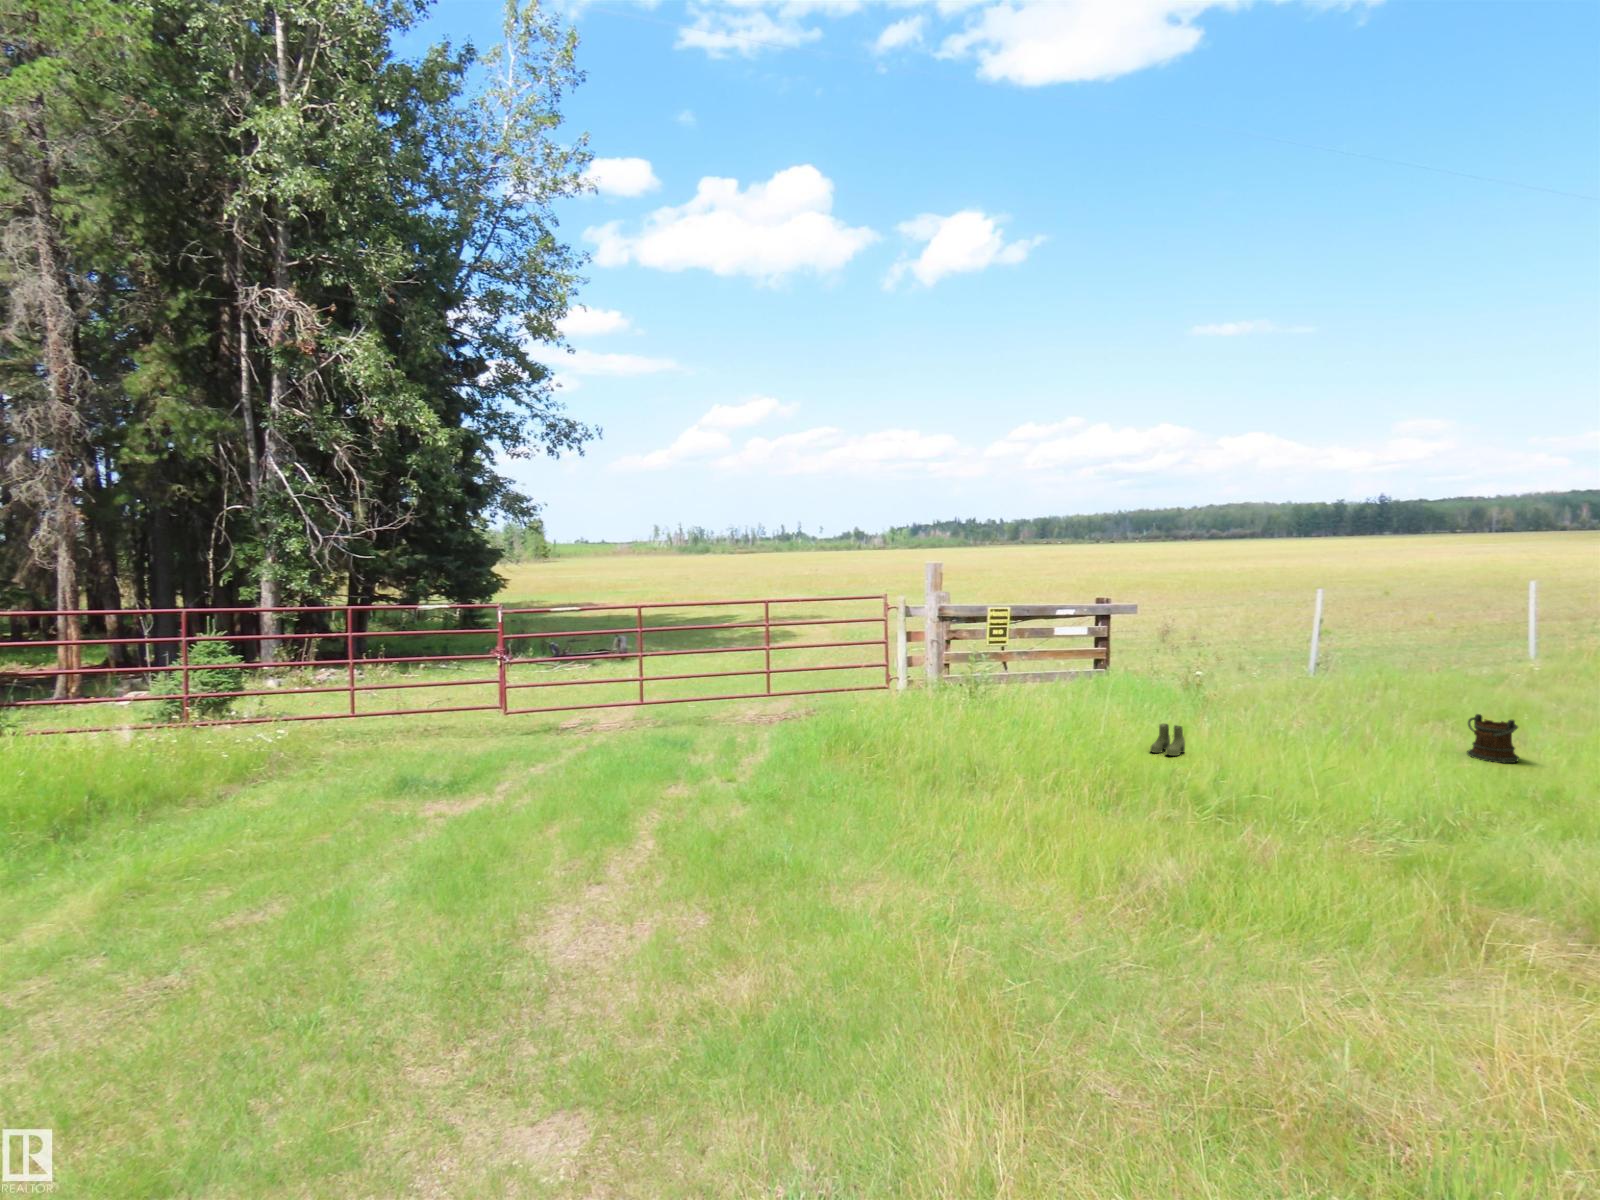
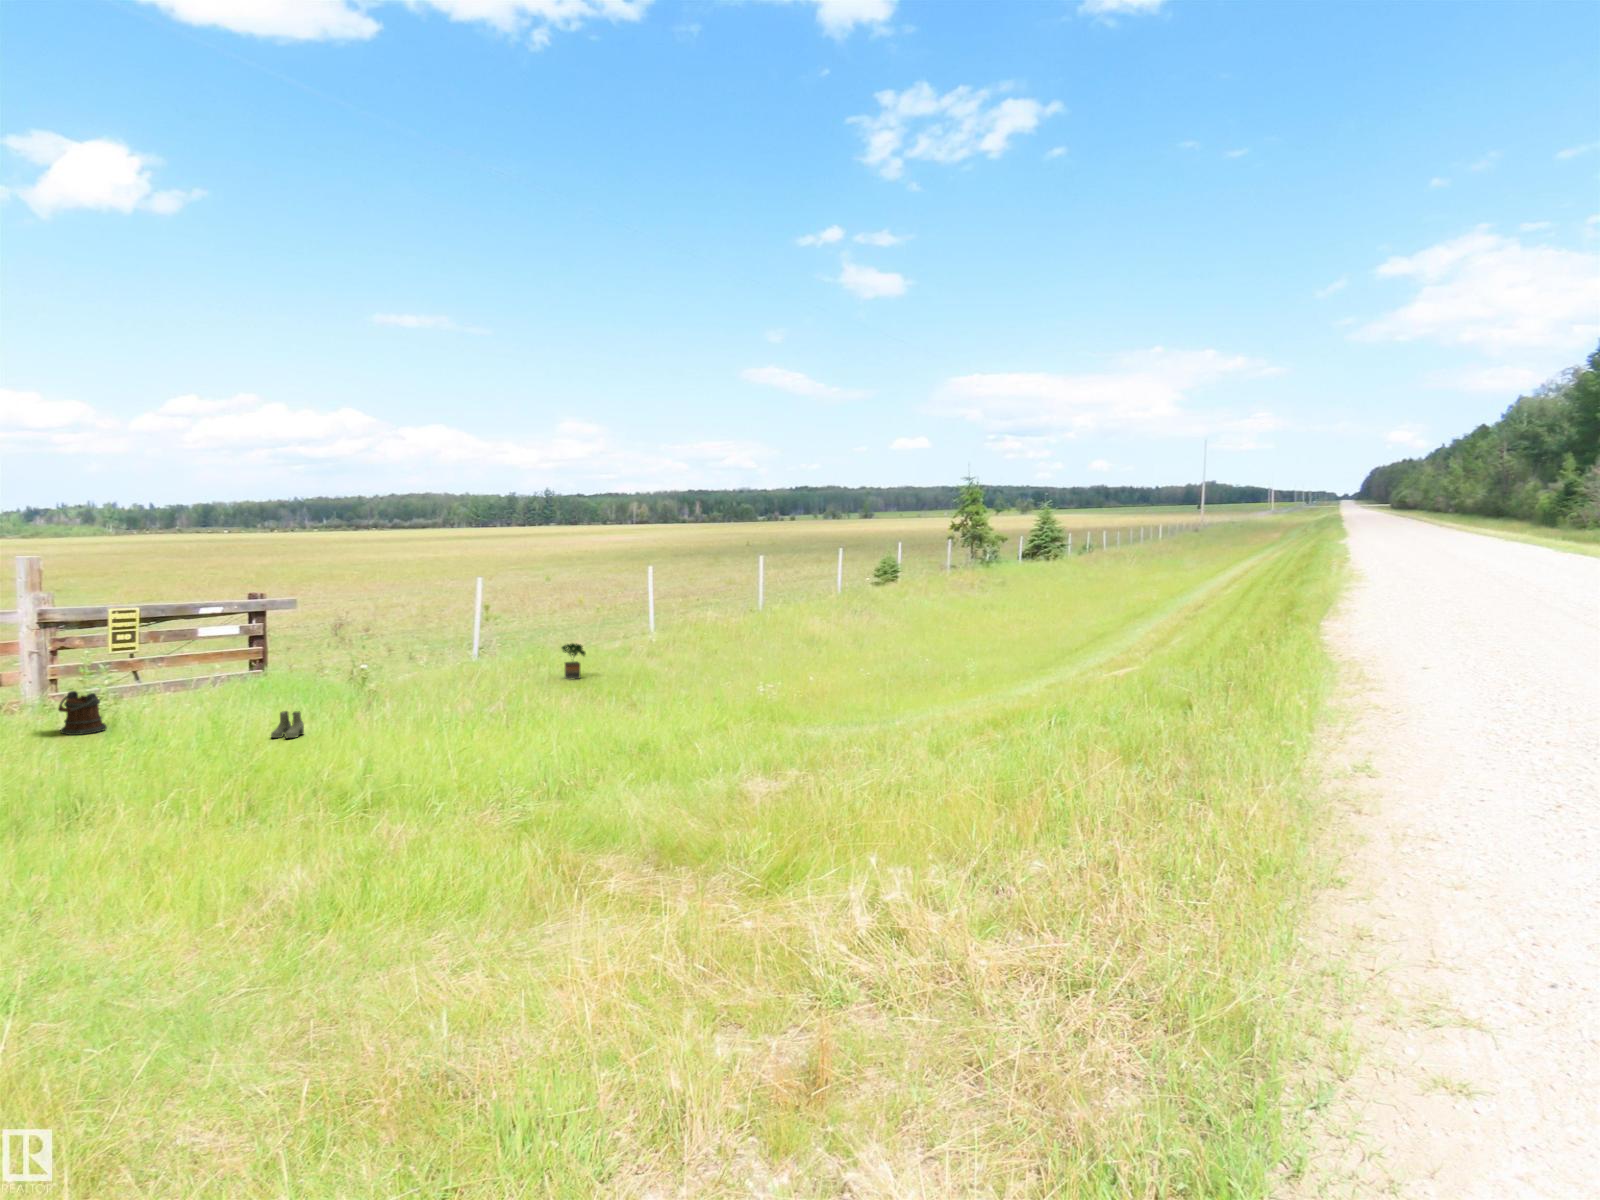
potted tree: none [1475,669,1519,717] -> present [562,644,586,680]
bucket: present [1467,714,1519,763] -> present [58,691,106,735]

